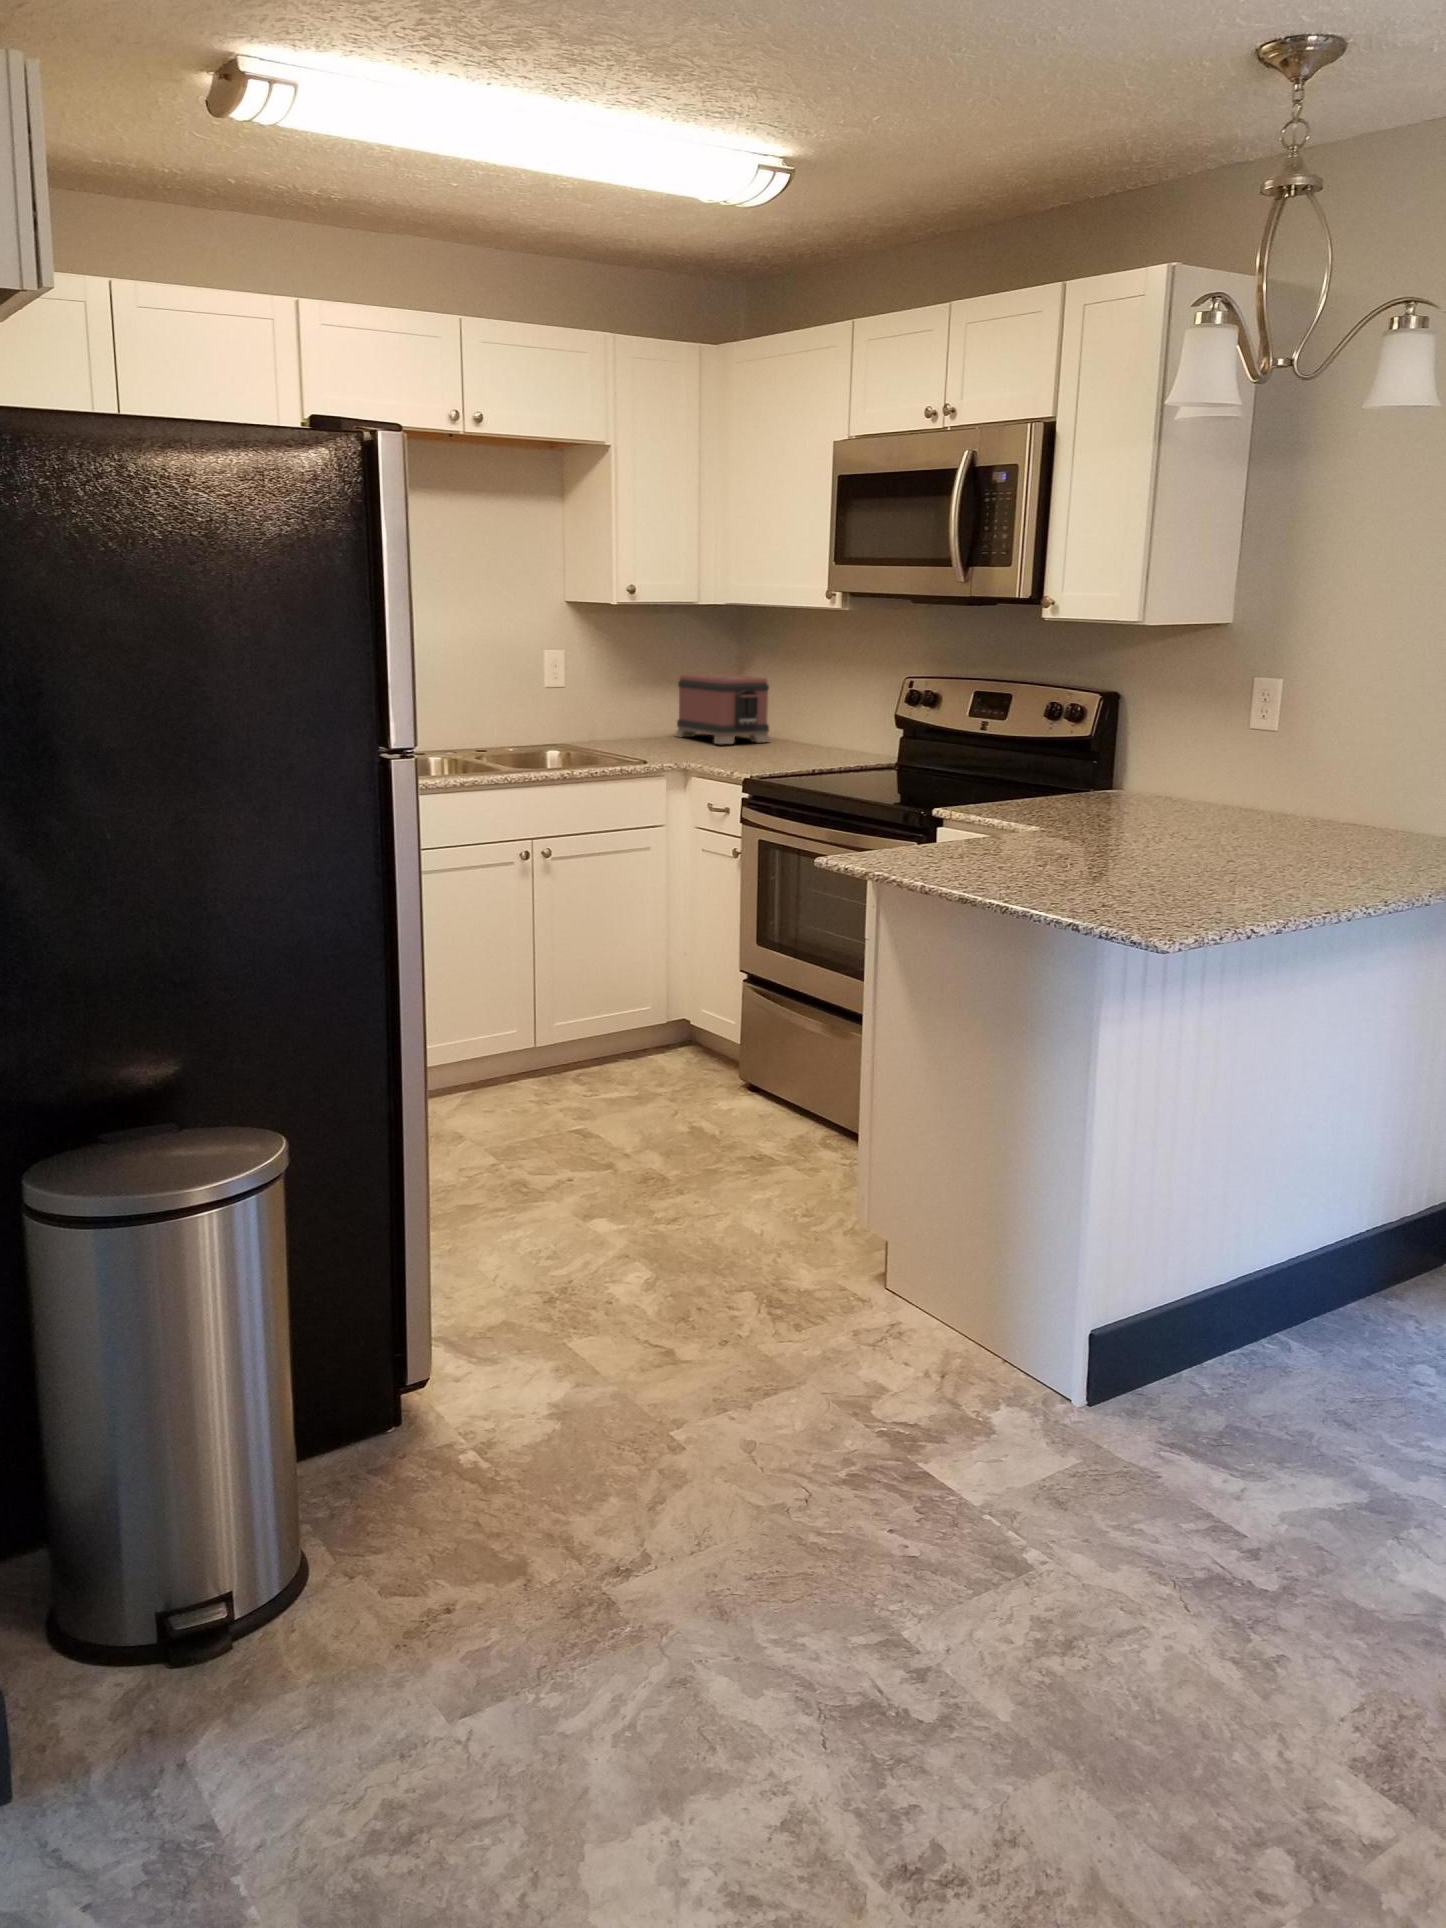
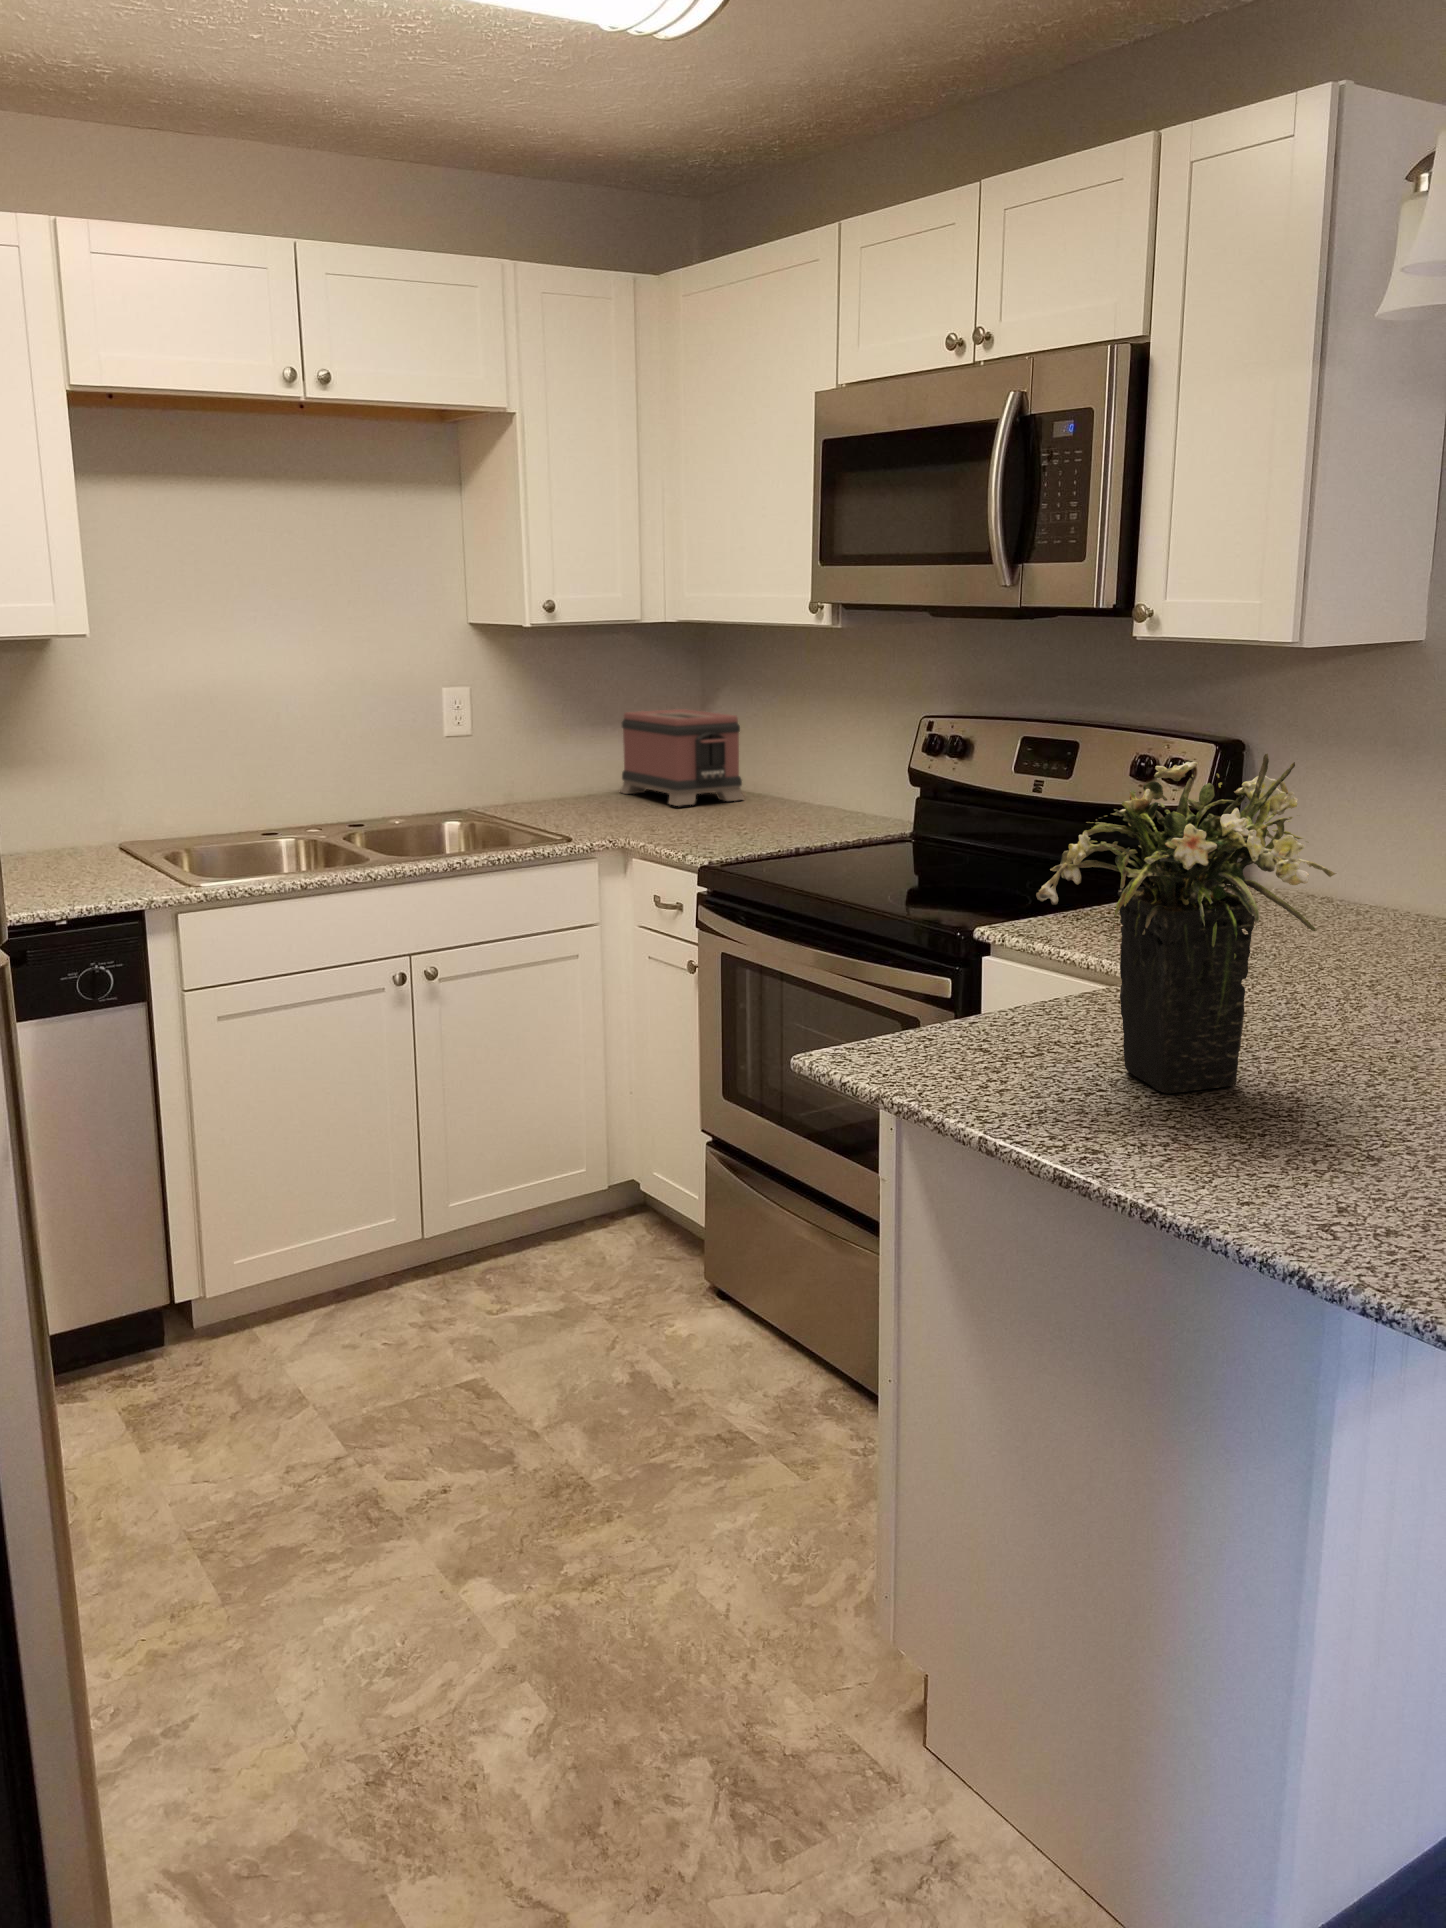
flower arrangement: none [957,674,1120,871] -> present [1036,754,1336,1094]

